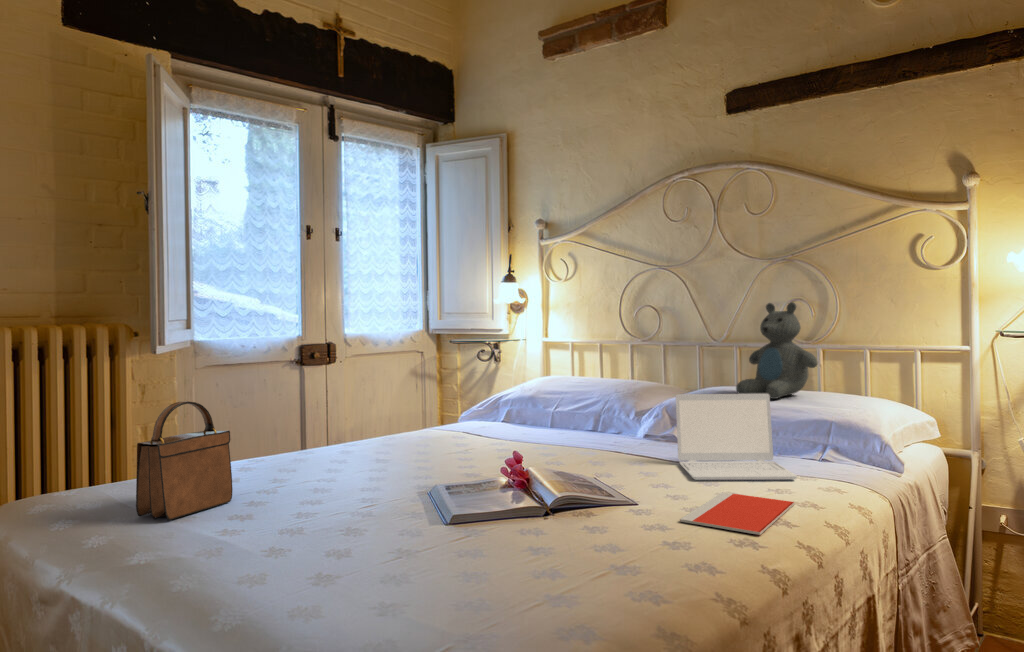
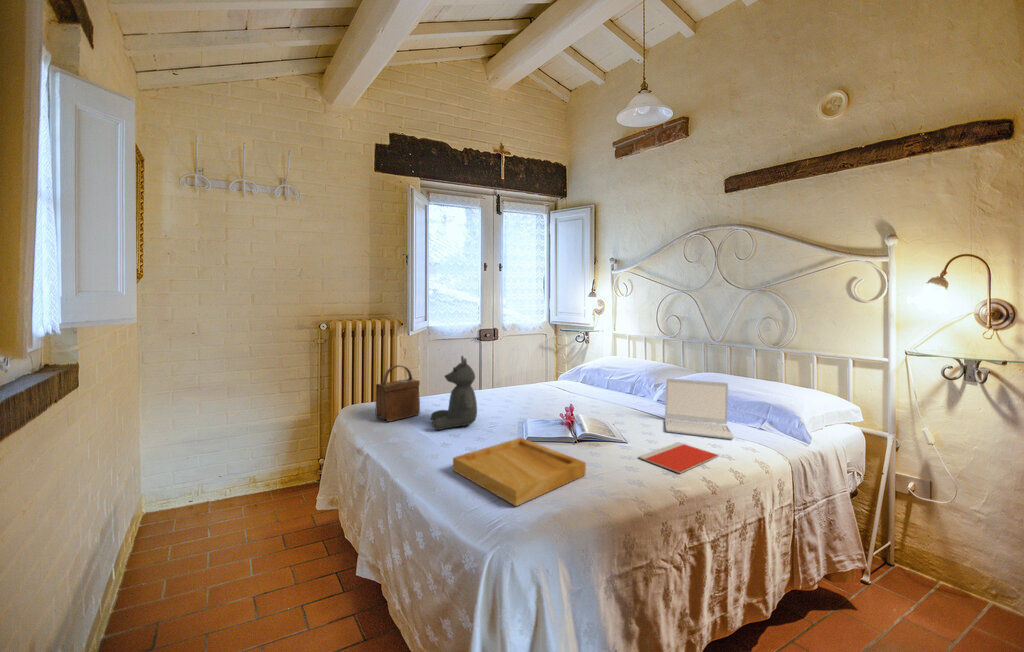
teddy bear: present [736,302,818,399] -> present [430,356,477,430]
tray: none [362,511,615,627] -> present [453,438,586,506]

